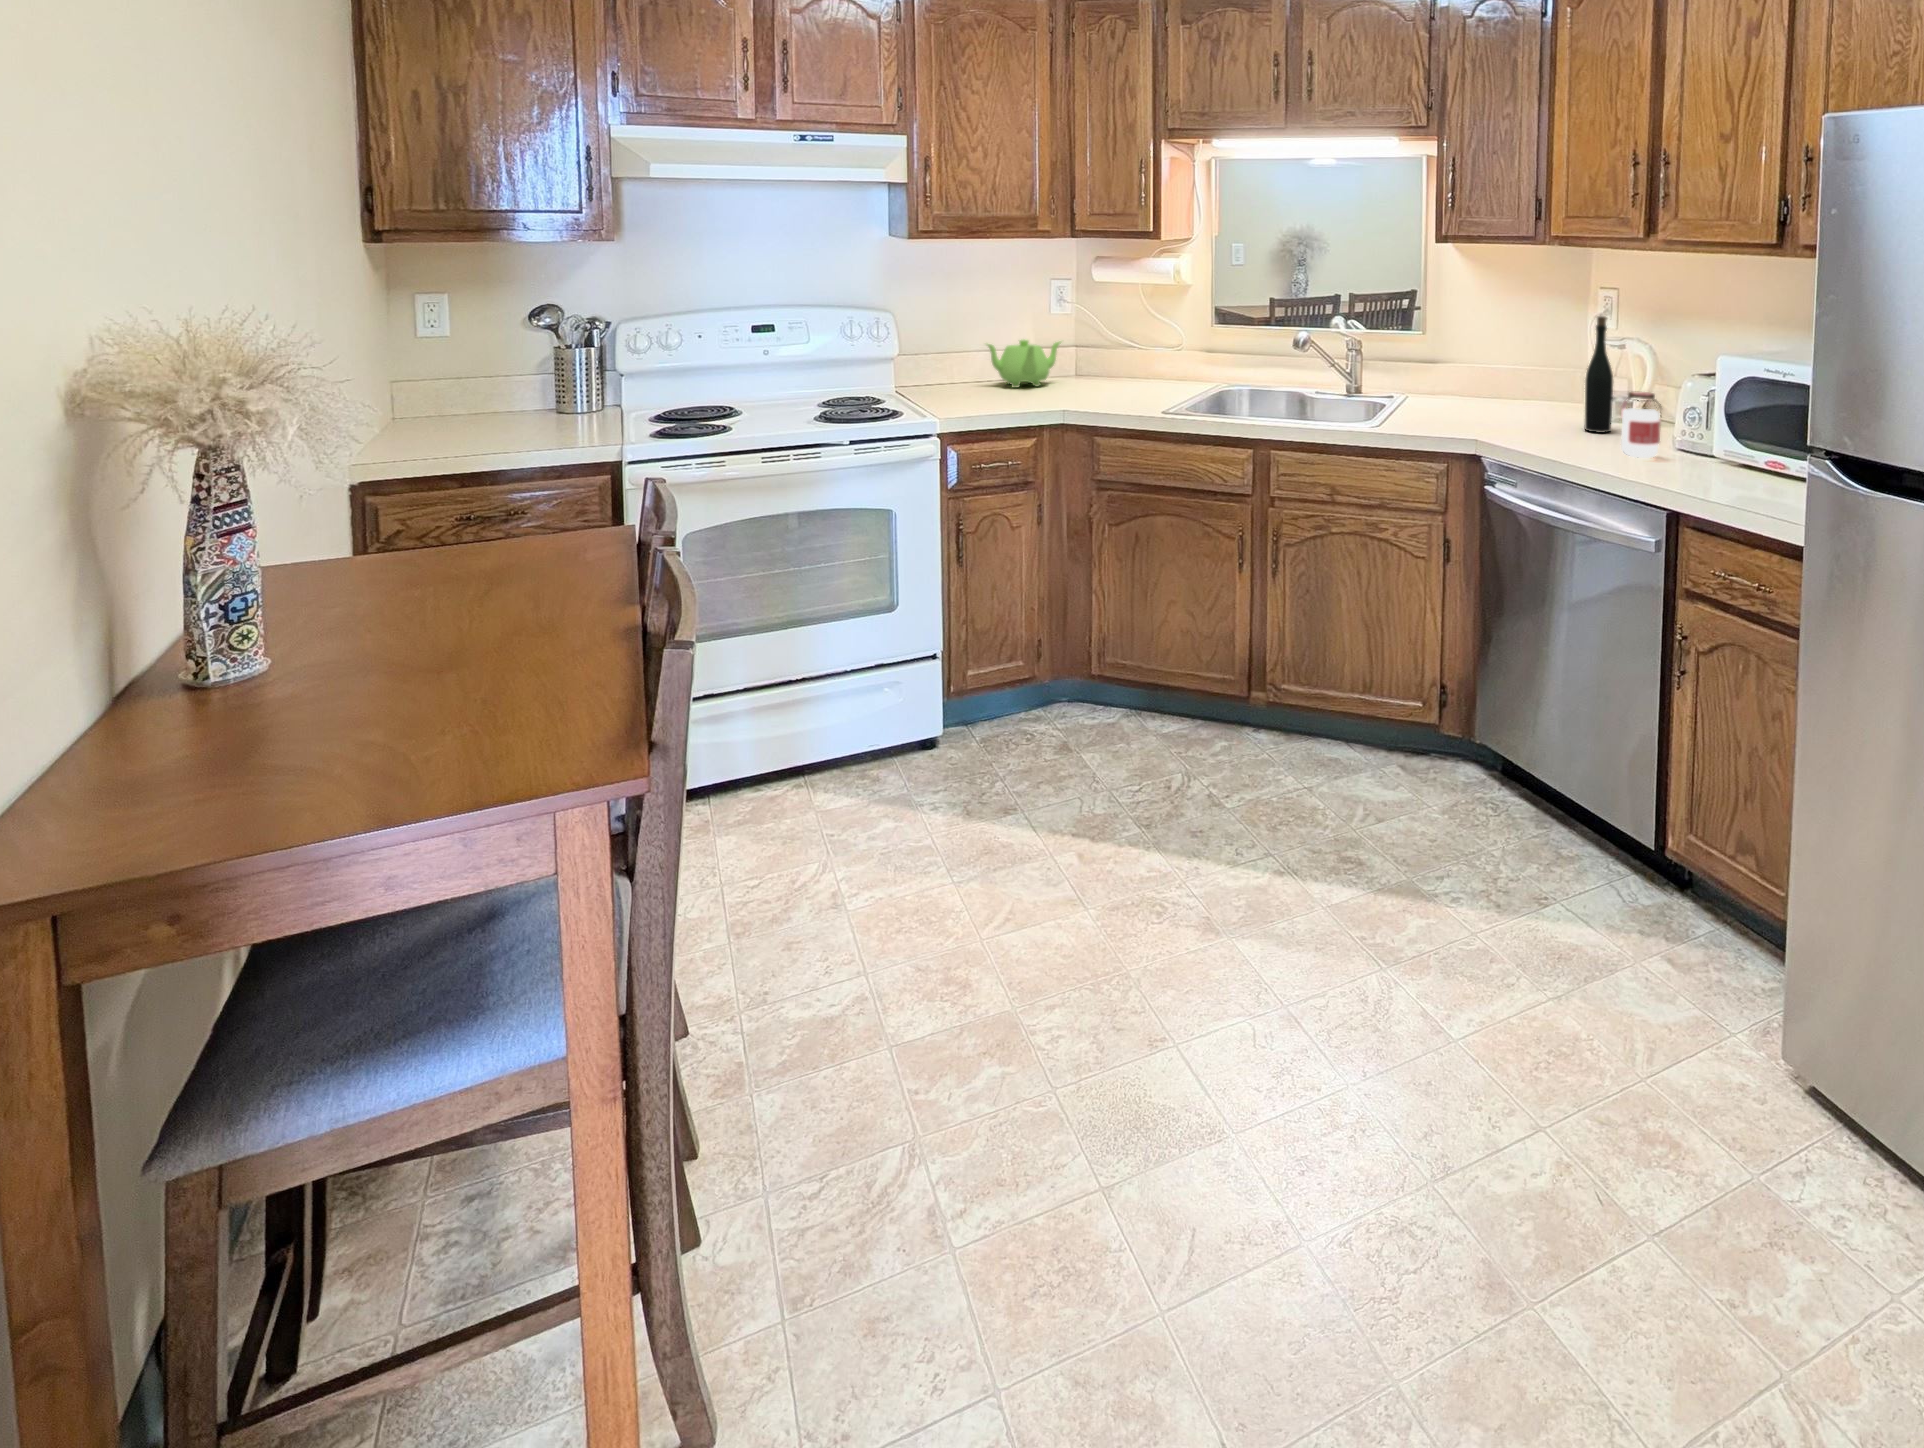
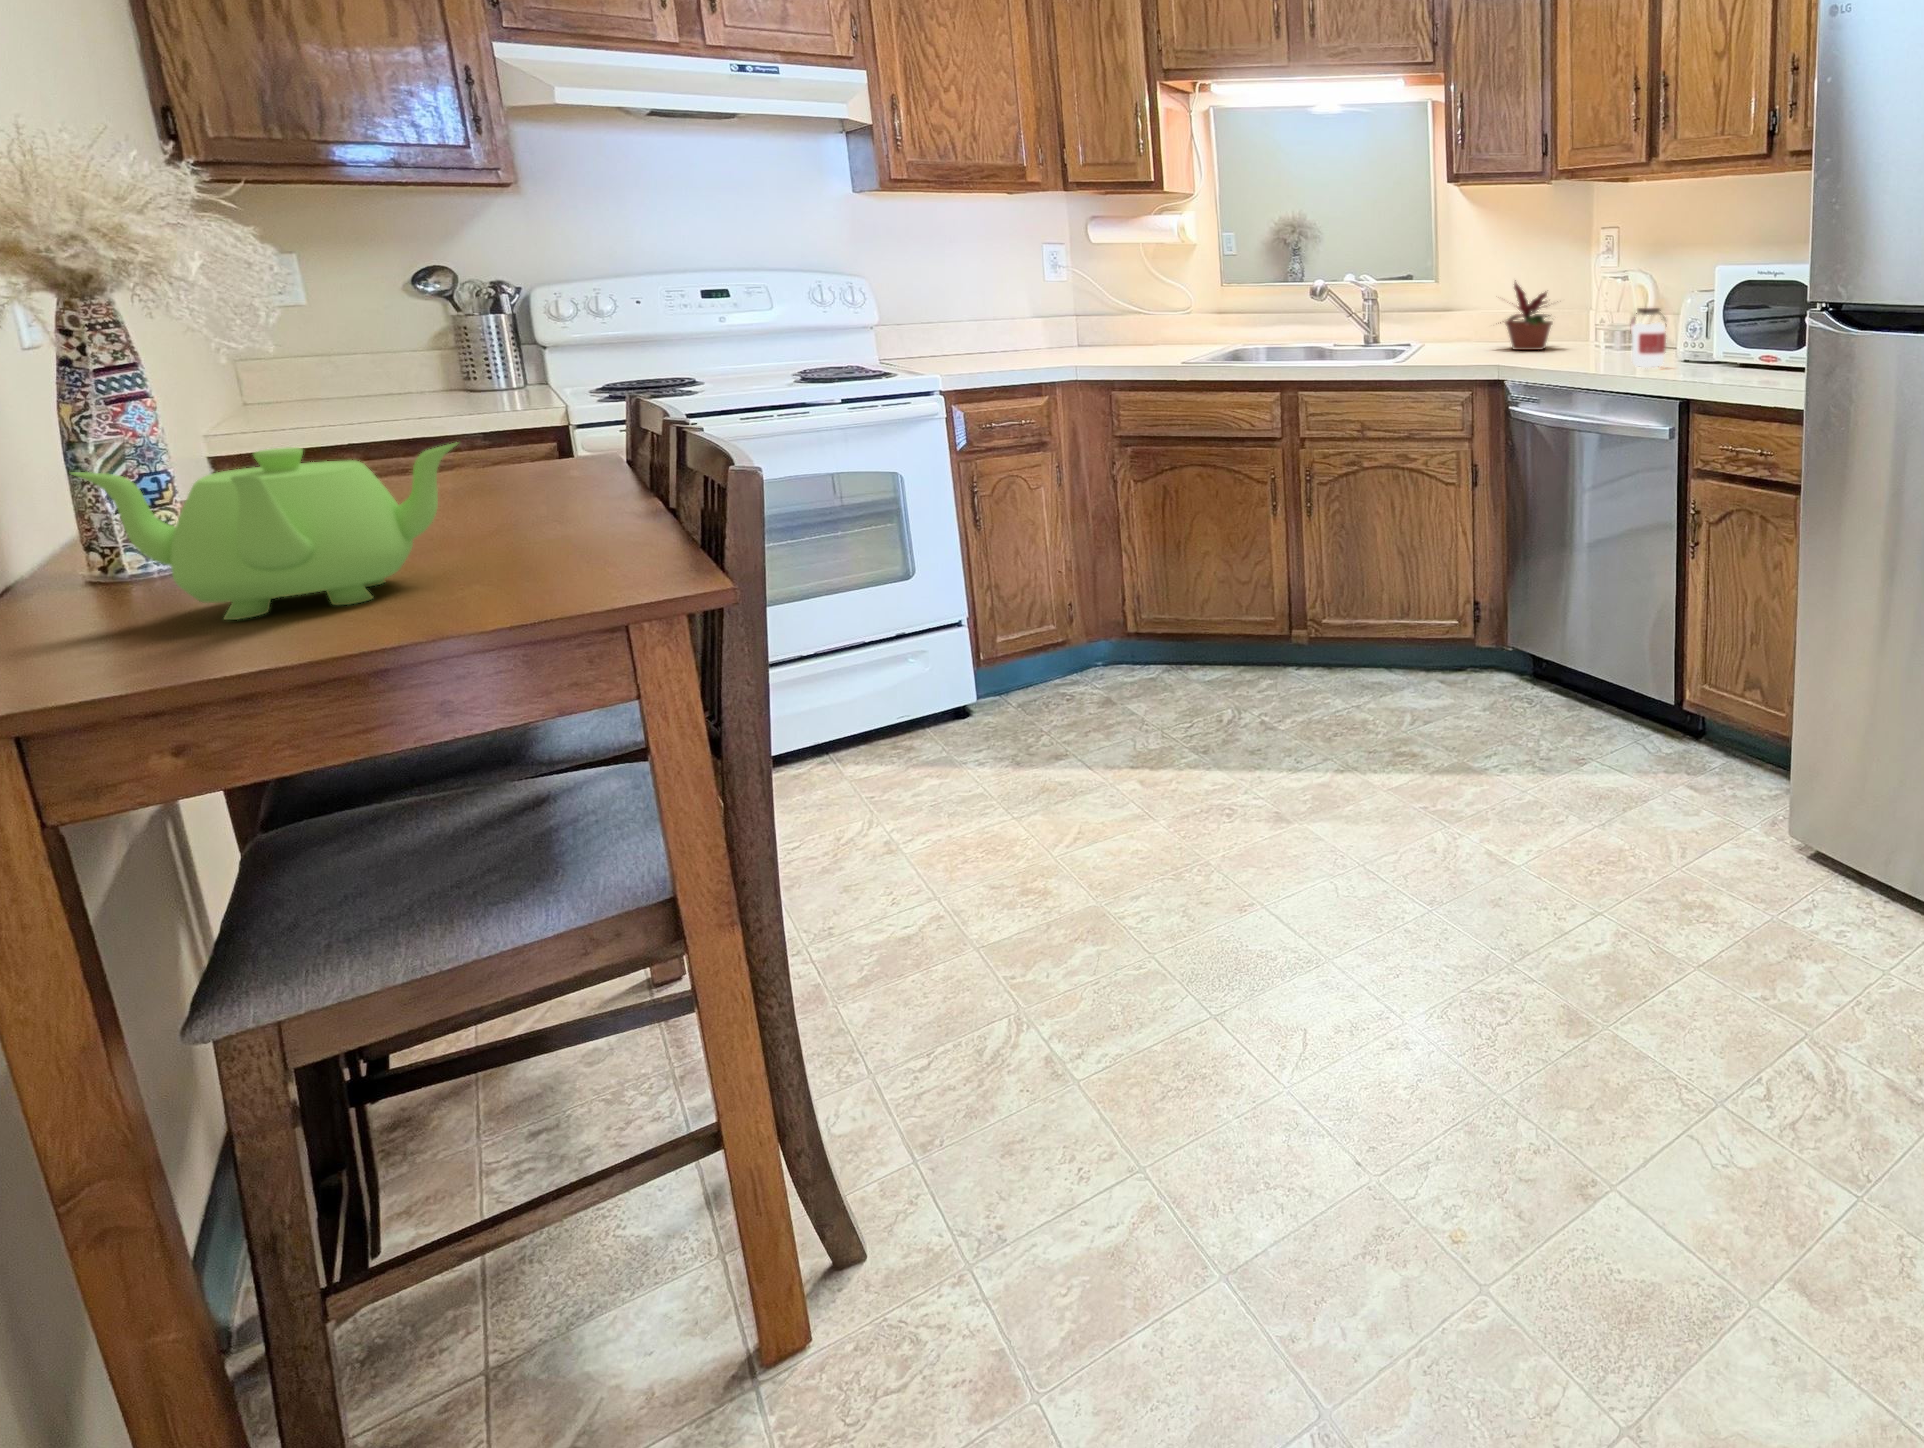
bottle: present [1584,316,1613,433] -> none [1594,246,1619,357]
potted plant: none [1469,338,1558,414] -> present [1498,280,1552,350]
teapot: present [987,340,1061,387] -> present [71,442,457,620]

